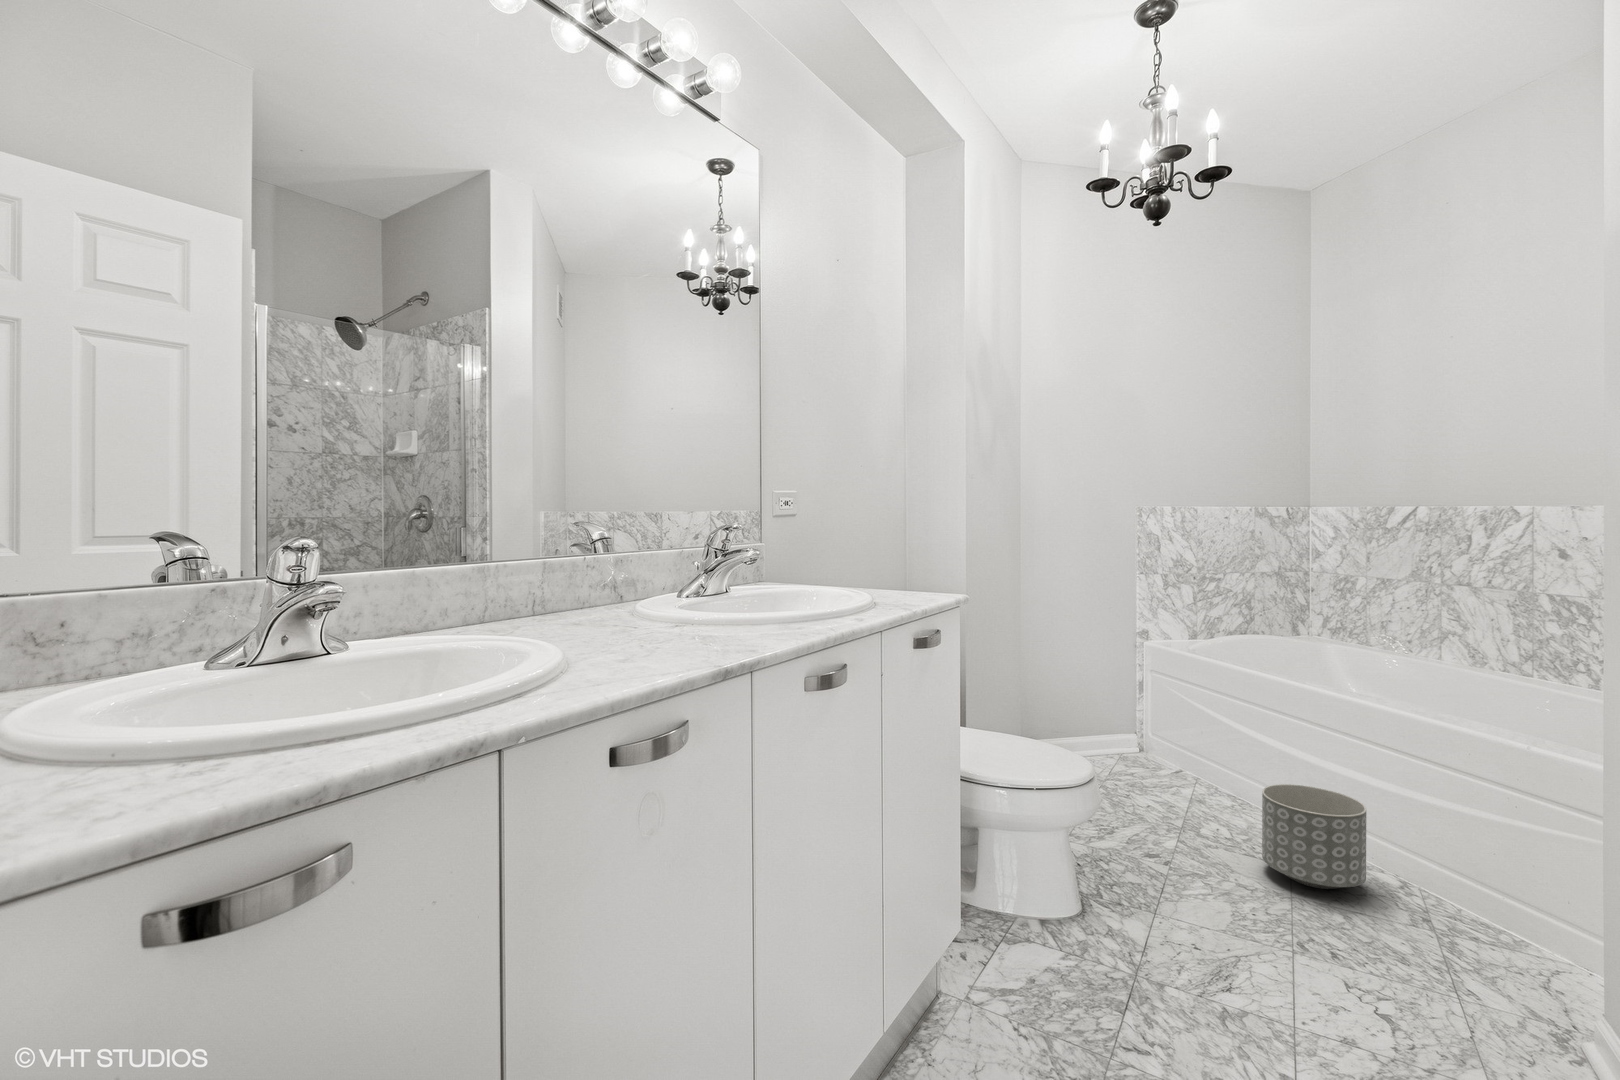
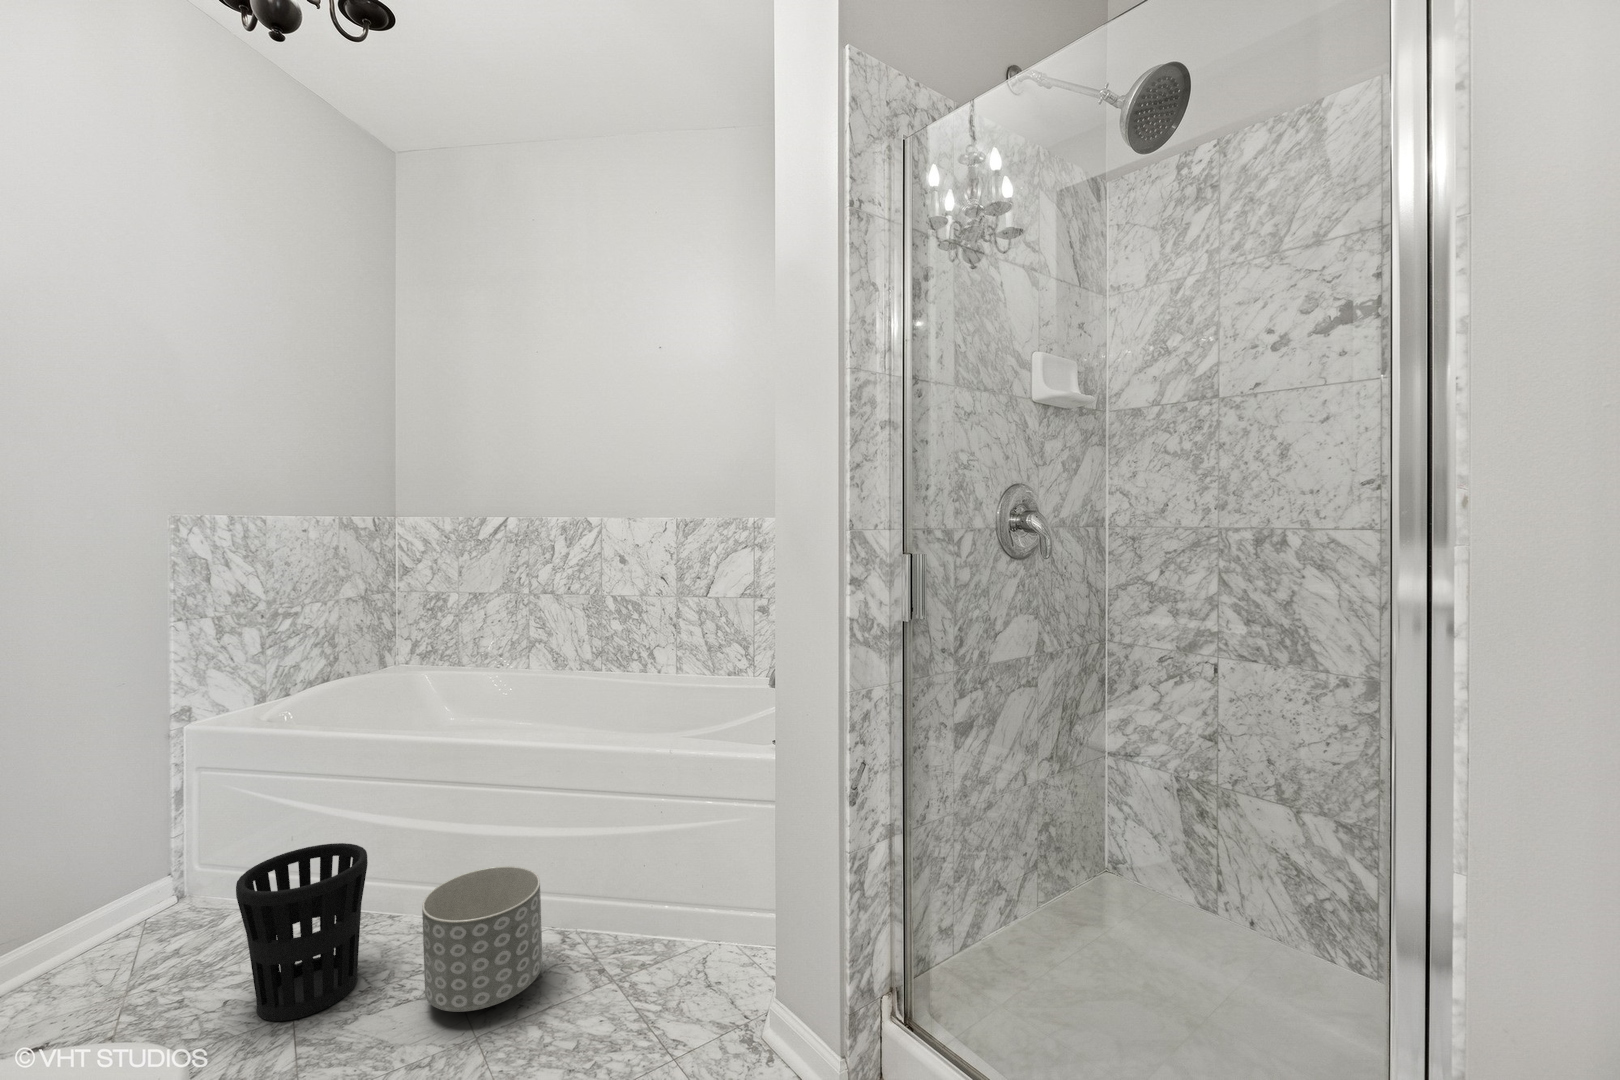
wastebasket: none [1154,729,1236,835] -> present [236,843,368,1021]

